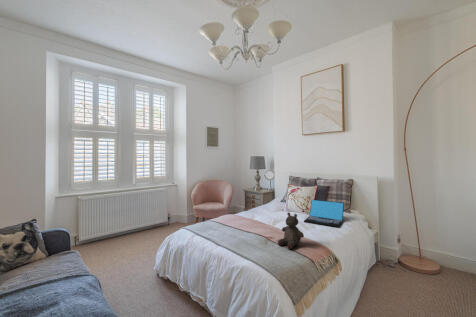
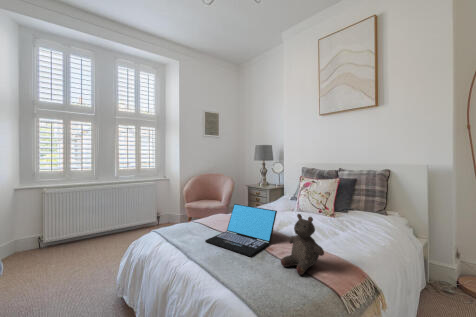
laptop: present [304,200,344,227] -> present [205,204,277,256]

